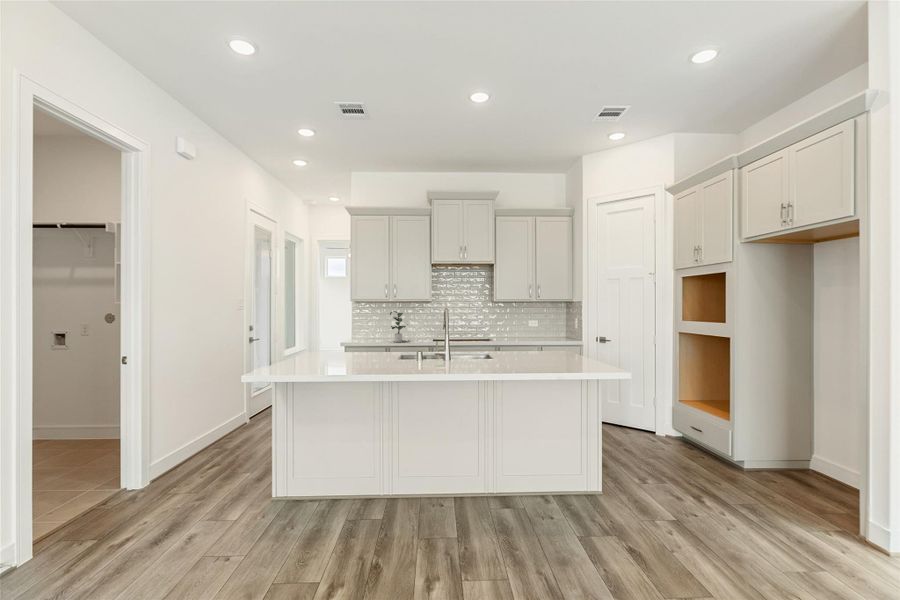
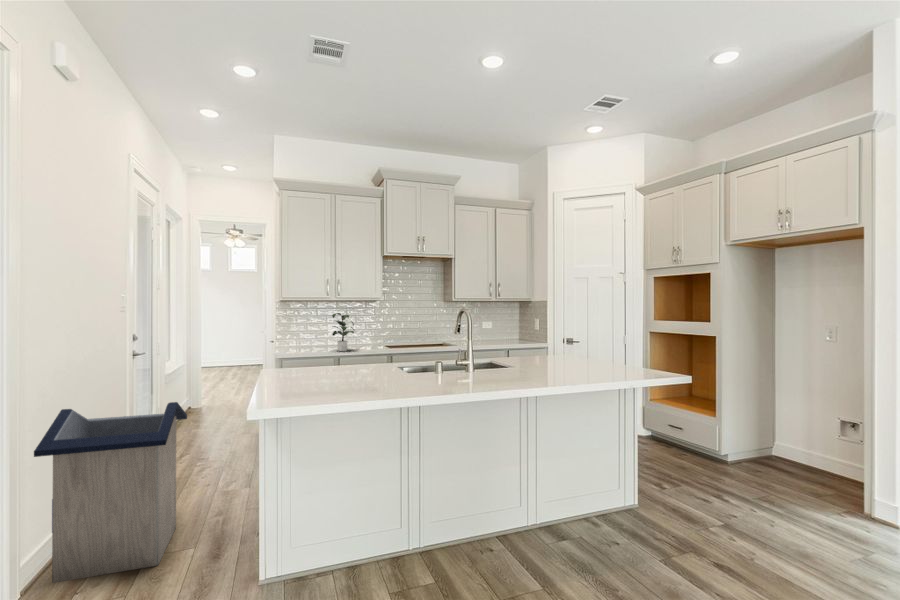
trash can: none [152,373,258,482] -> present [34,402,187,583]

